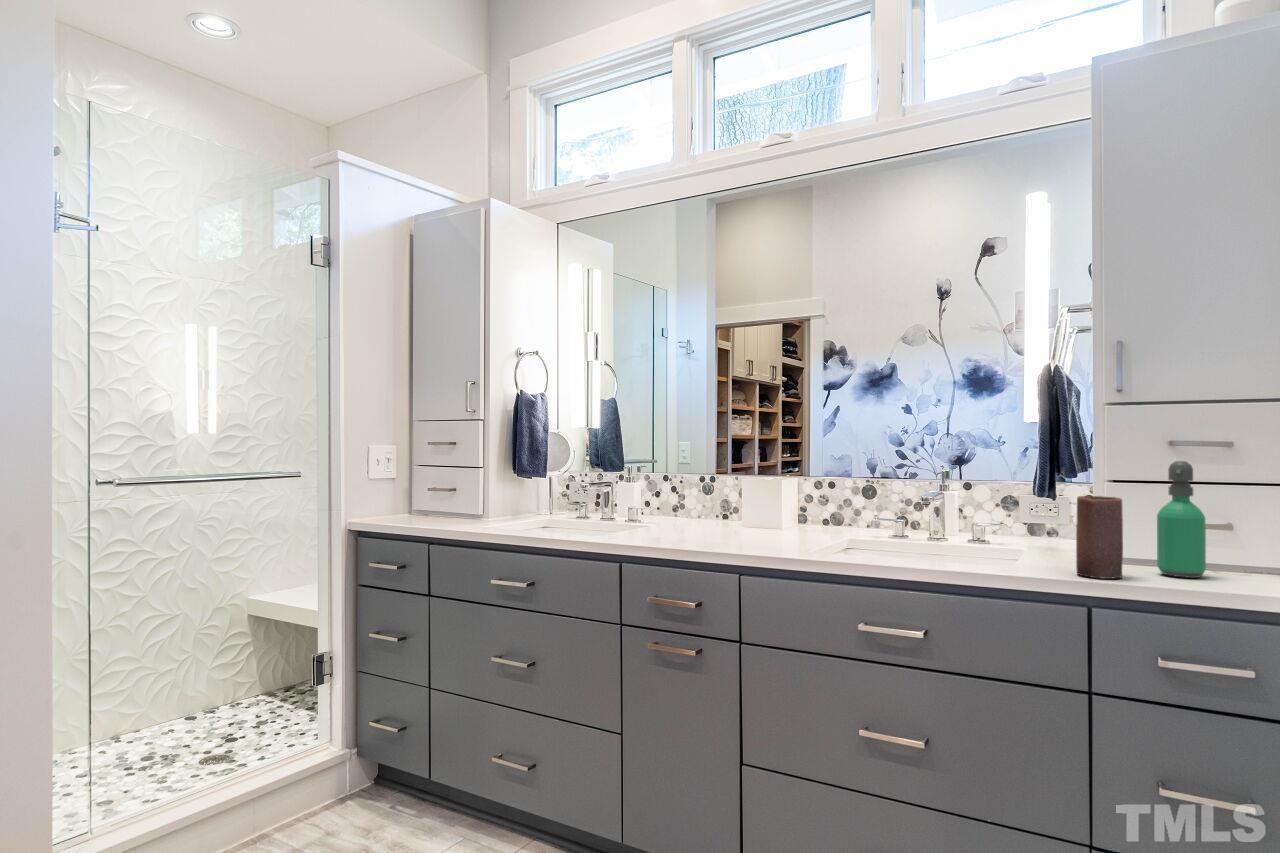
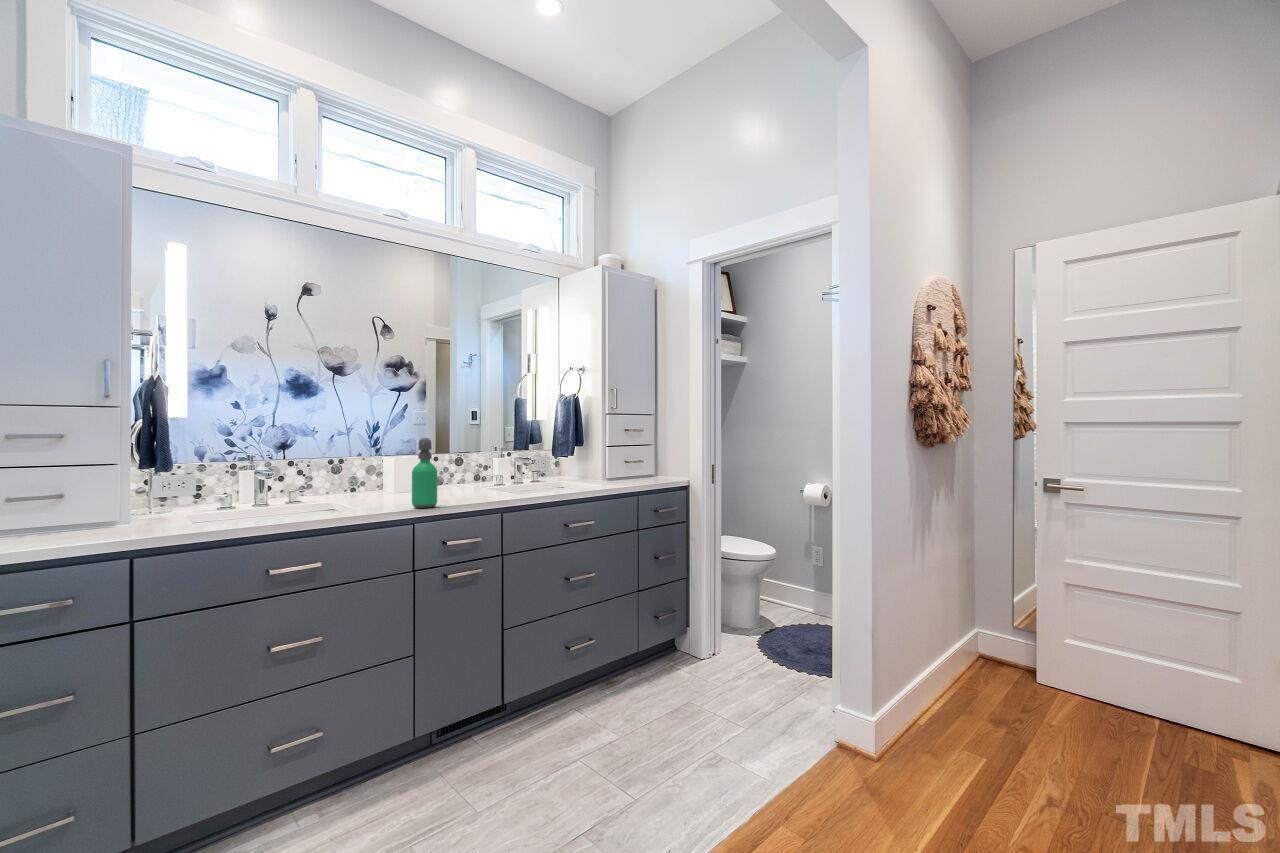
candle: present [1076,496,1123,579] -> none [362,461,391,514]

